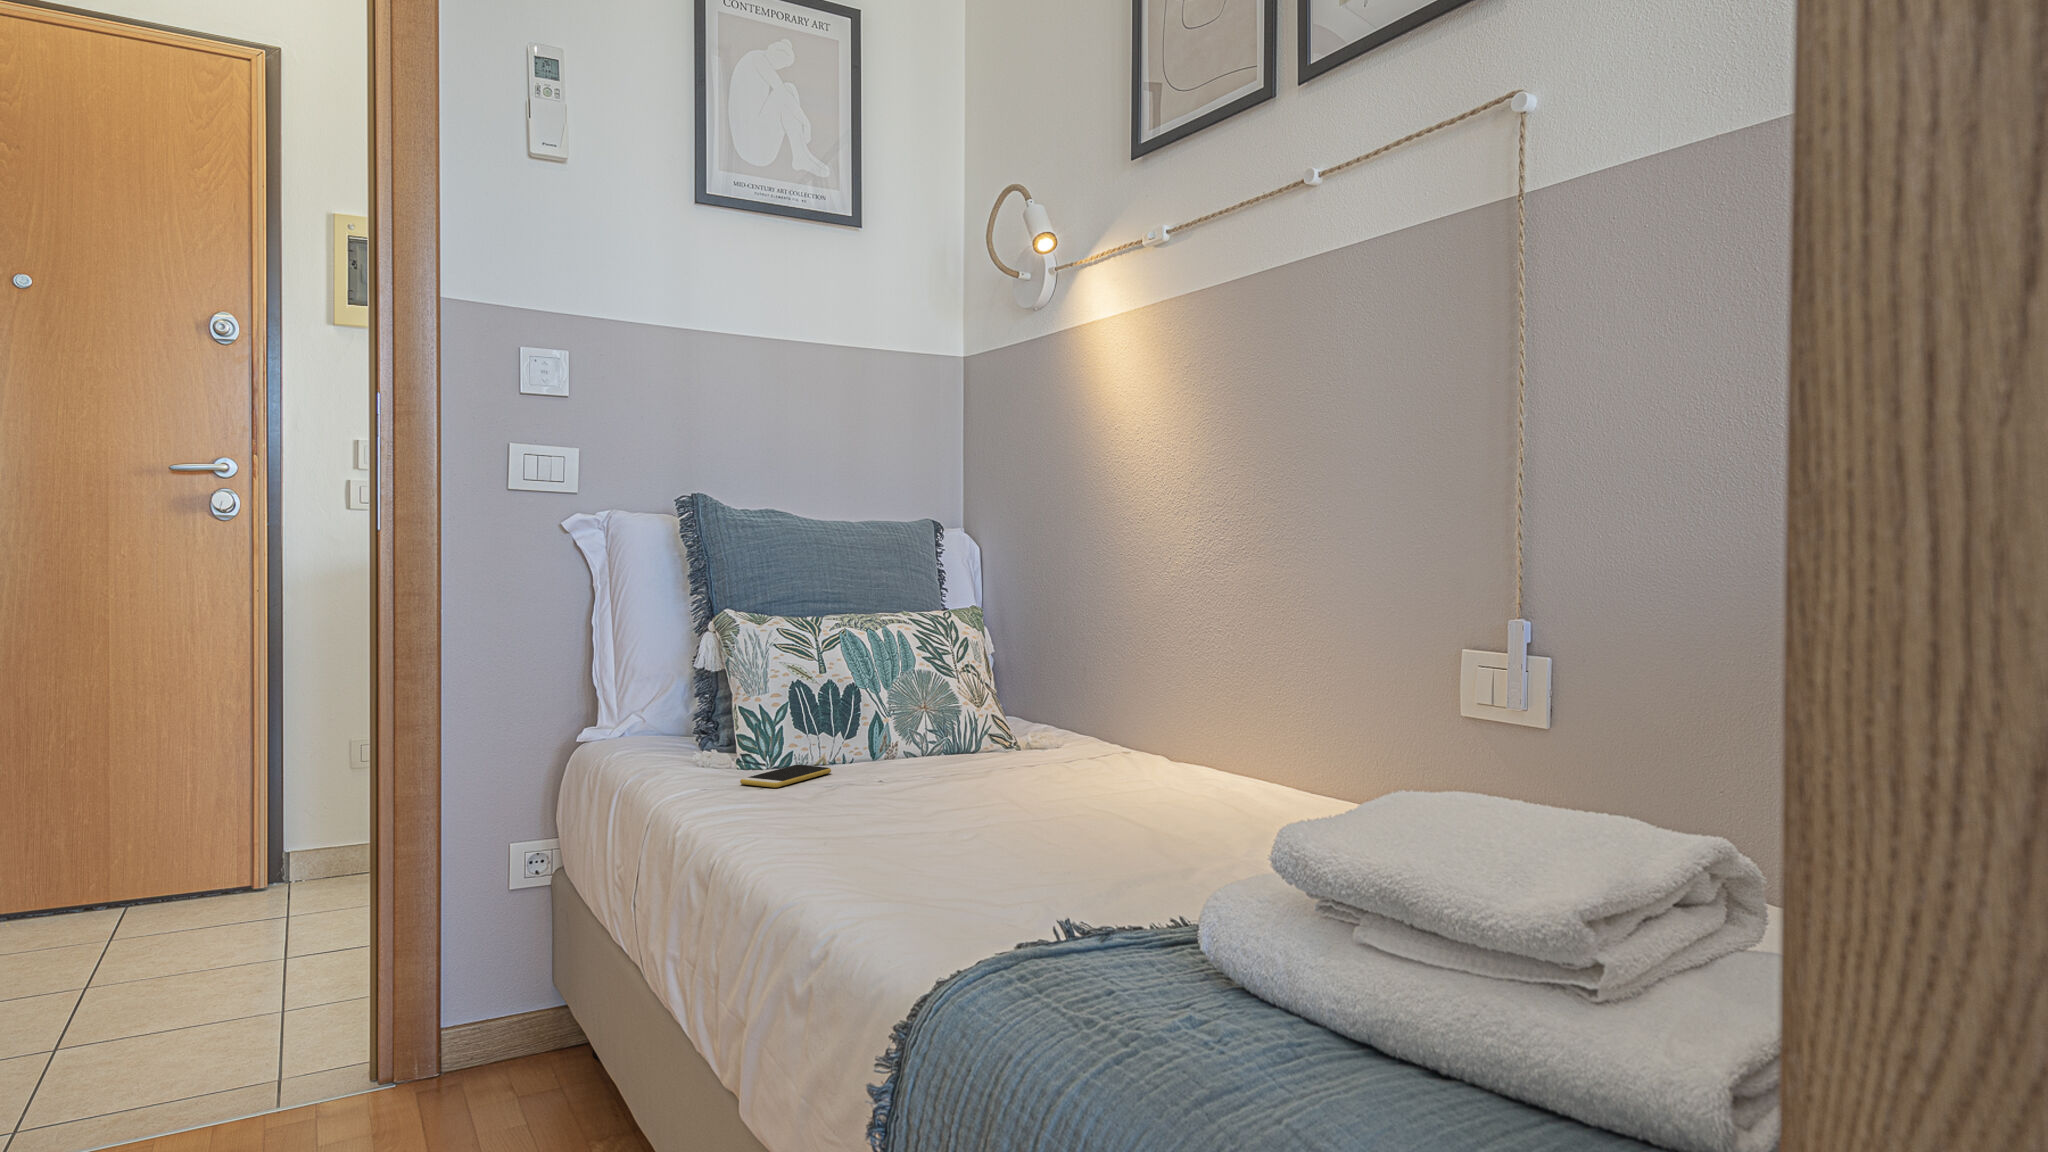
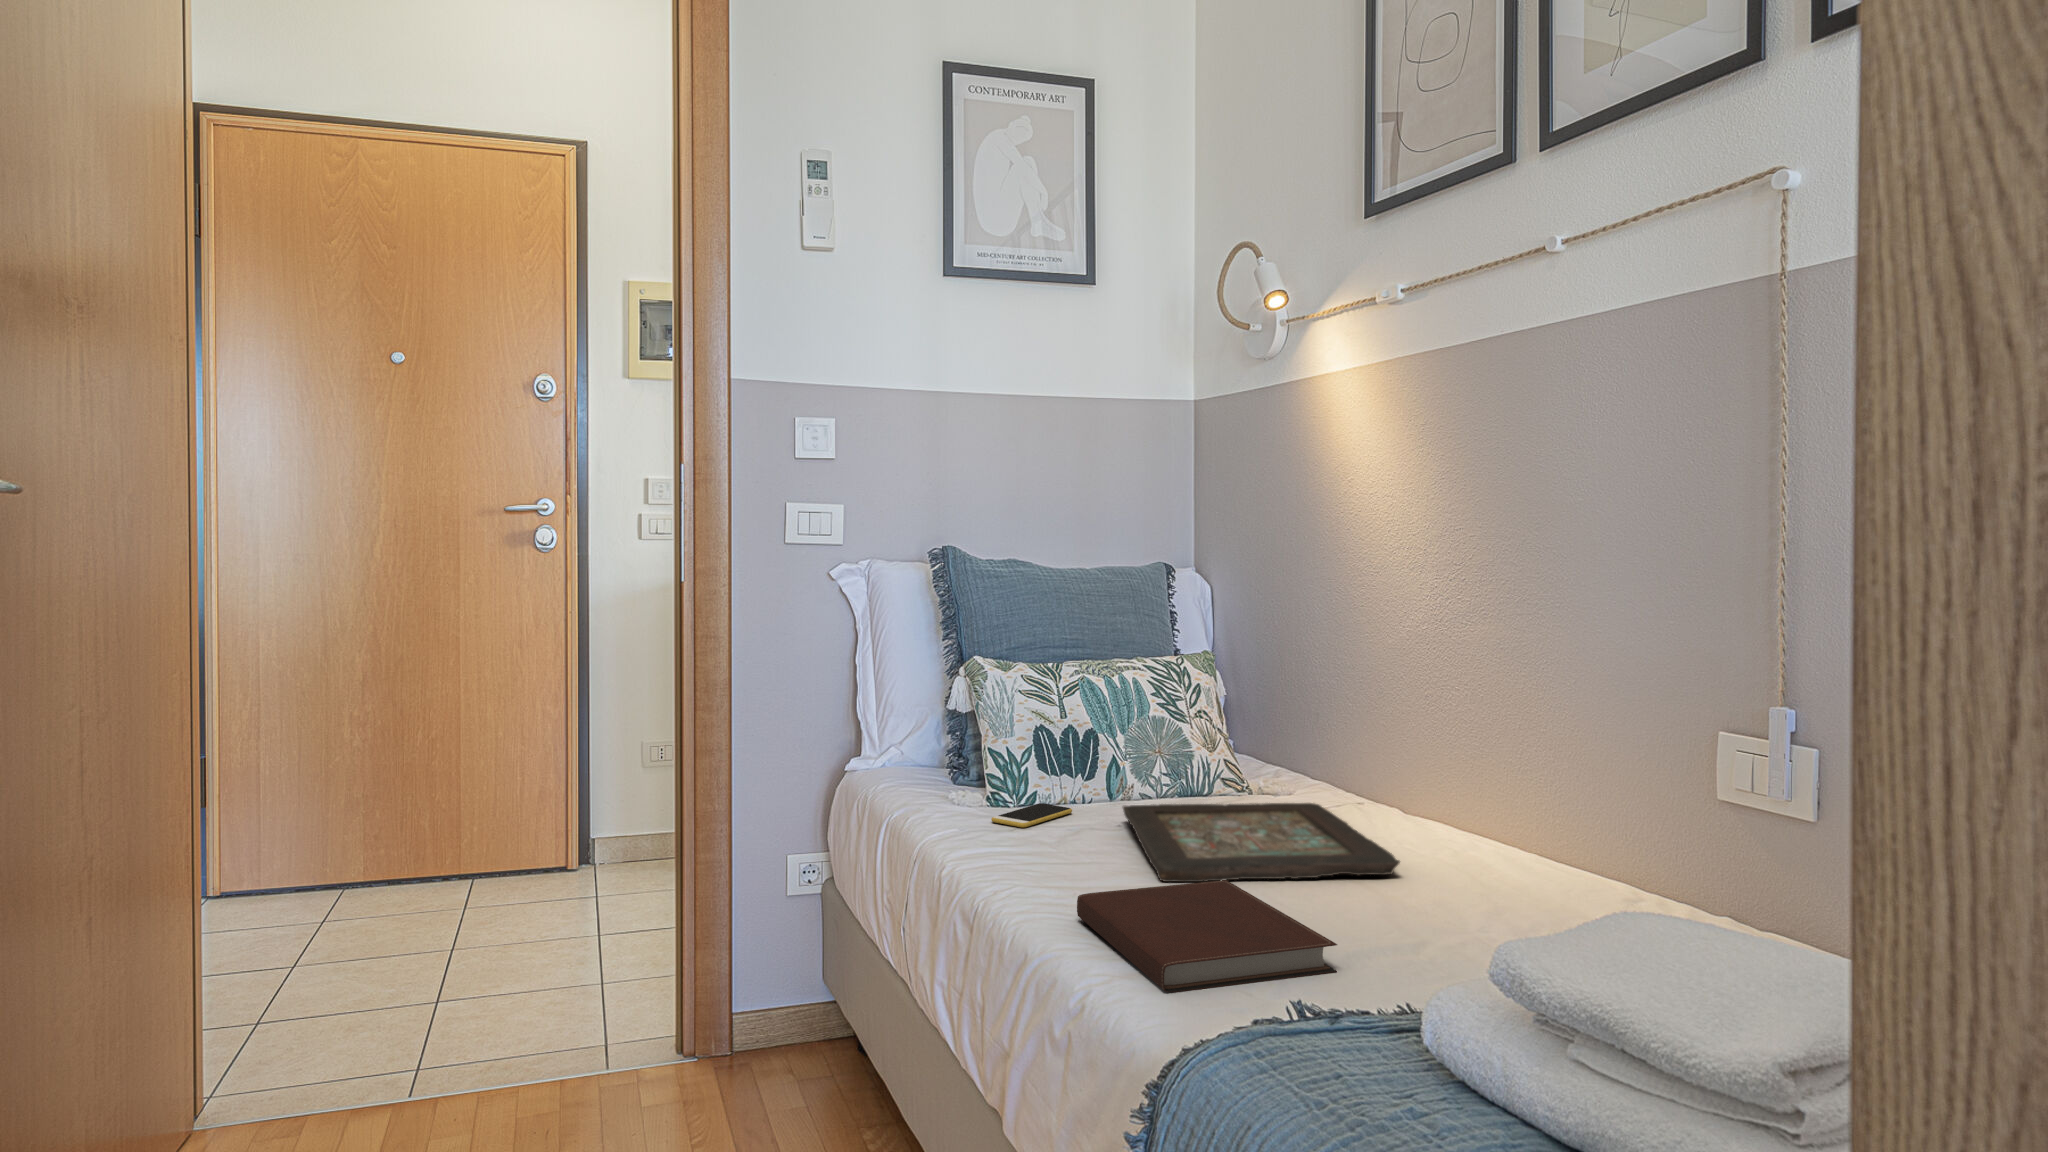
decorative tray: none [885,752,1172,828] -> present [1123,803,1400,882]
notebook: none [828,818,1108,927] -> present [1077,880,1337,992]

